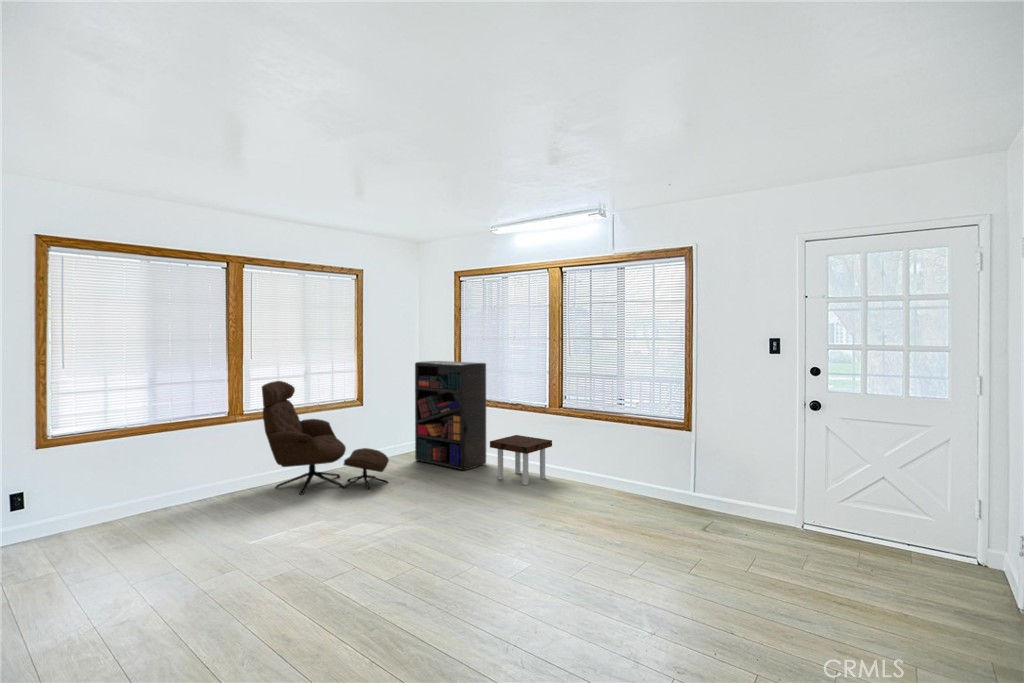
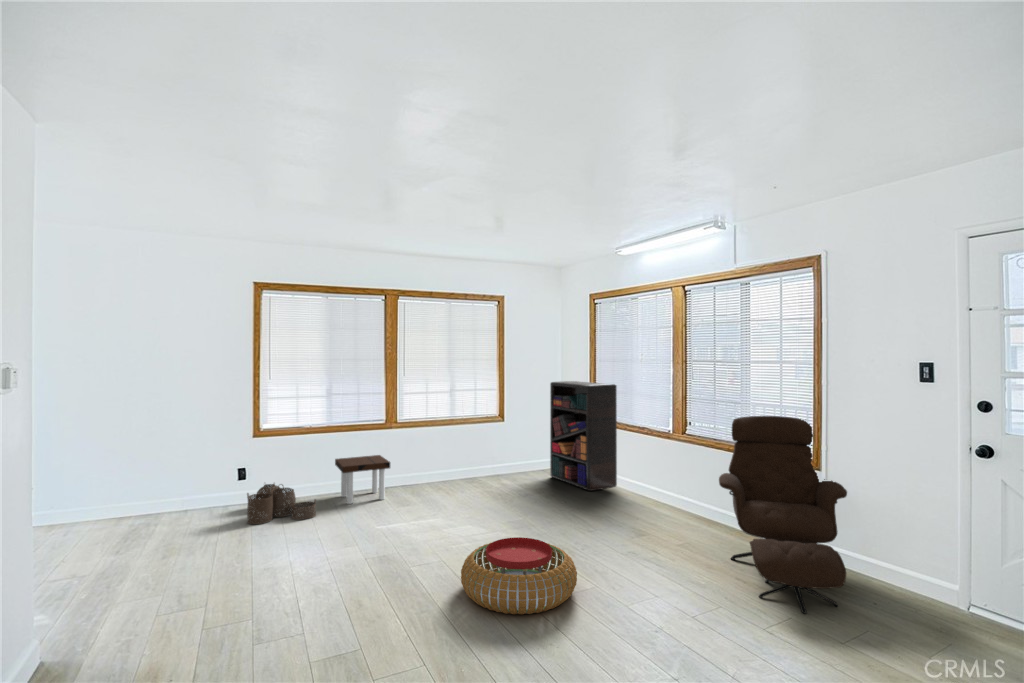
lounge chair: present [262,381,389,495] -> present [719,416,847,614]
side table: present [490,435,552,485] -> present [335,455,390,504]
woven basket: none [50,503,155,561] -> present [247,484,316,524]
pouf: none [401,524,523,604] -> present [461,537,577,614]

